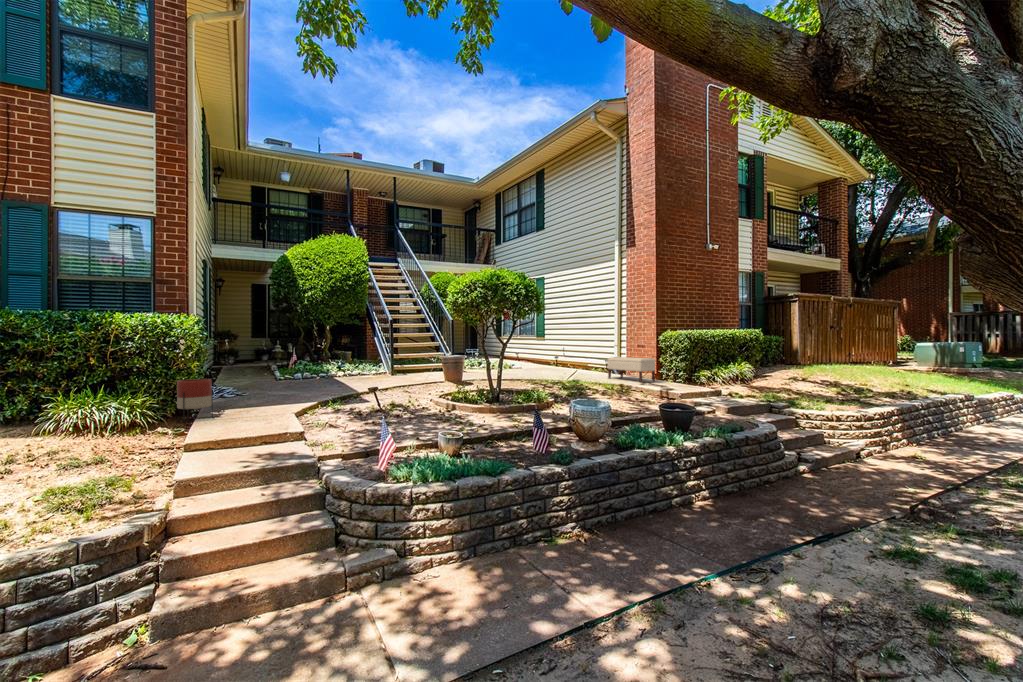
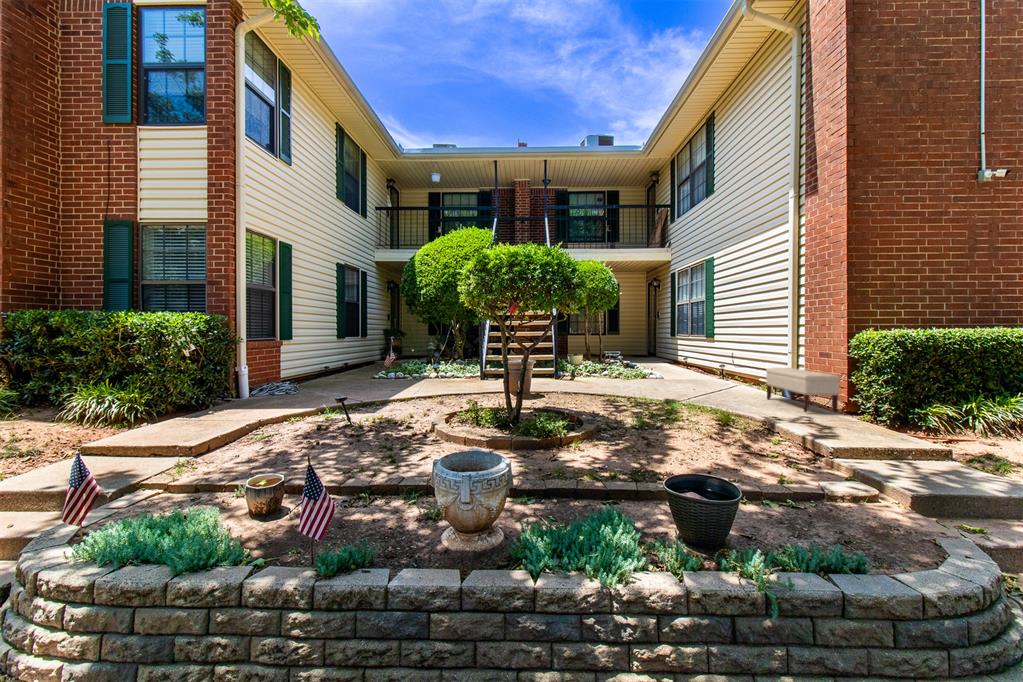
planter: present [177,379,213,421] -> none [199,373,232,413]

